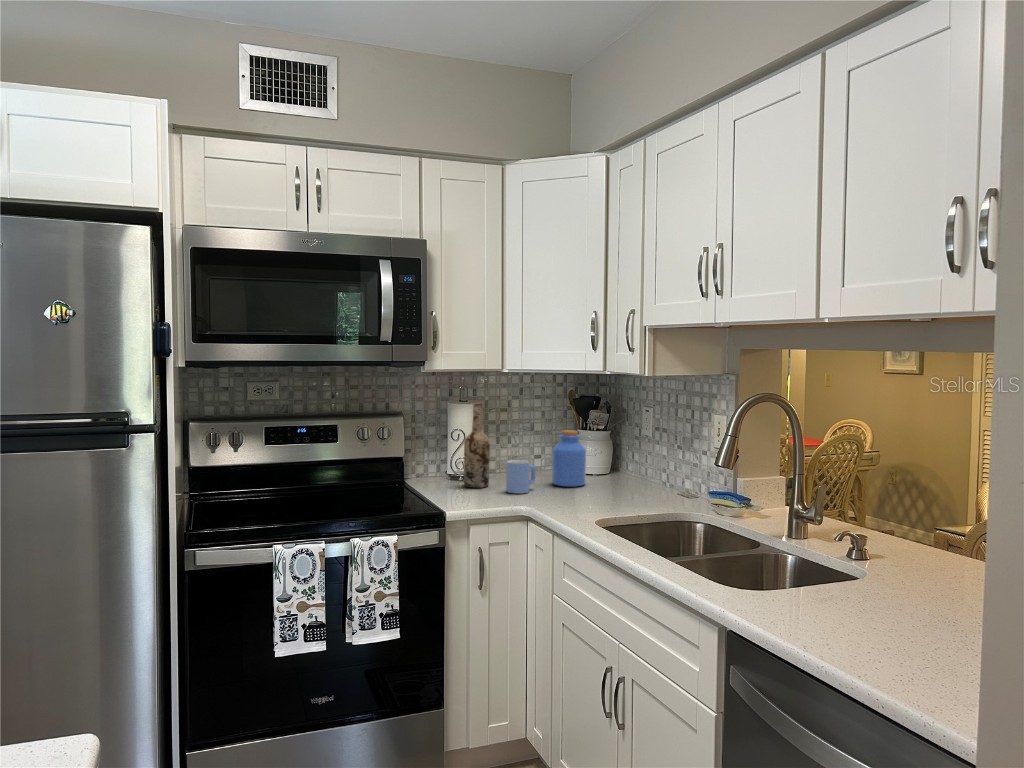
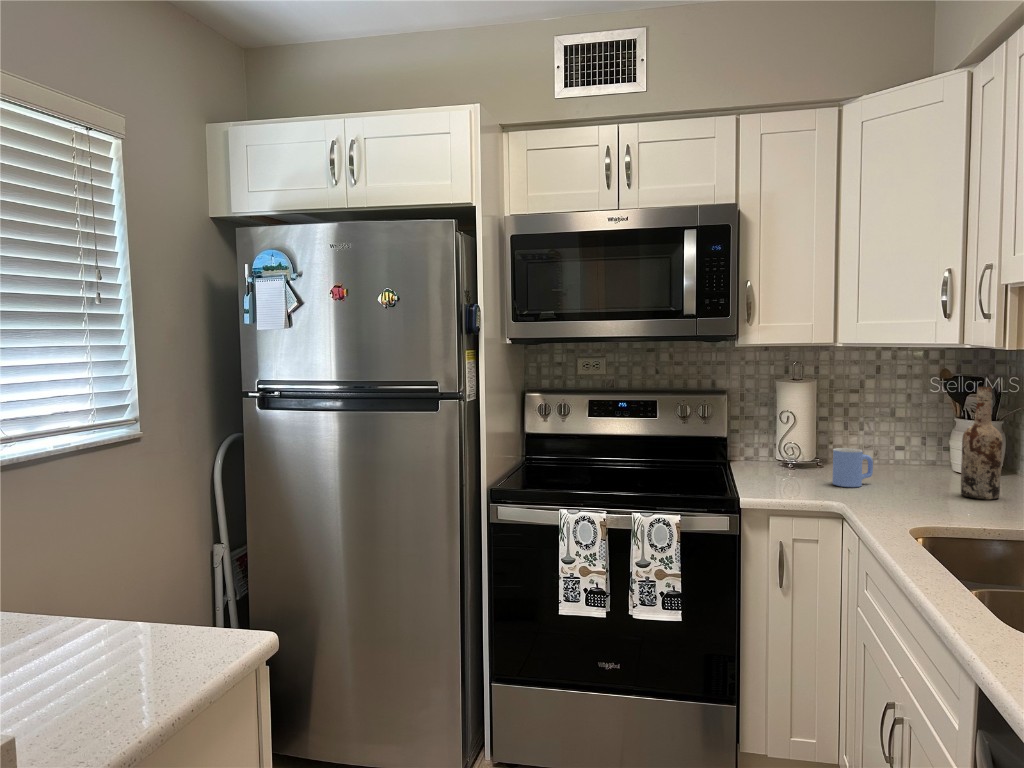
wine bottle: present [464,404,490,488] -> present [961,386,1003,499]
jar: present [552,430,586,487] -> none [900,417,948,486]

